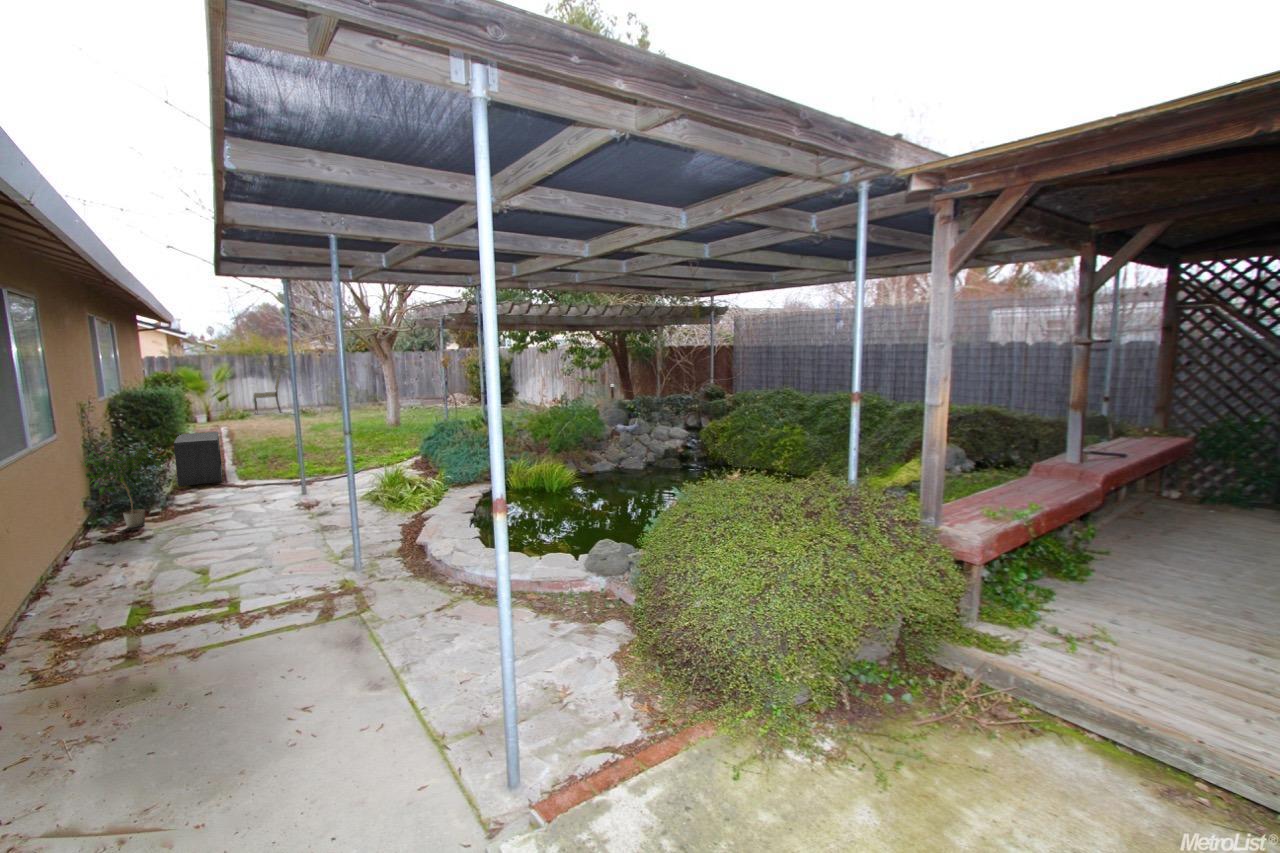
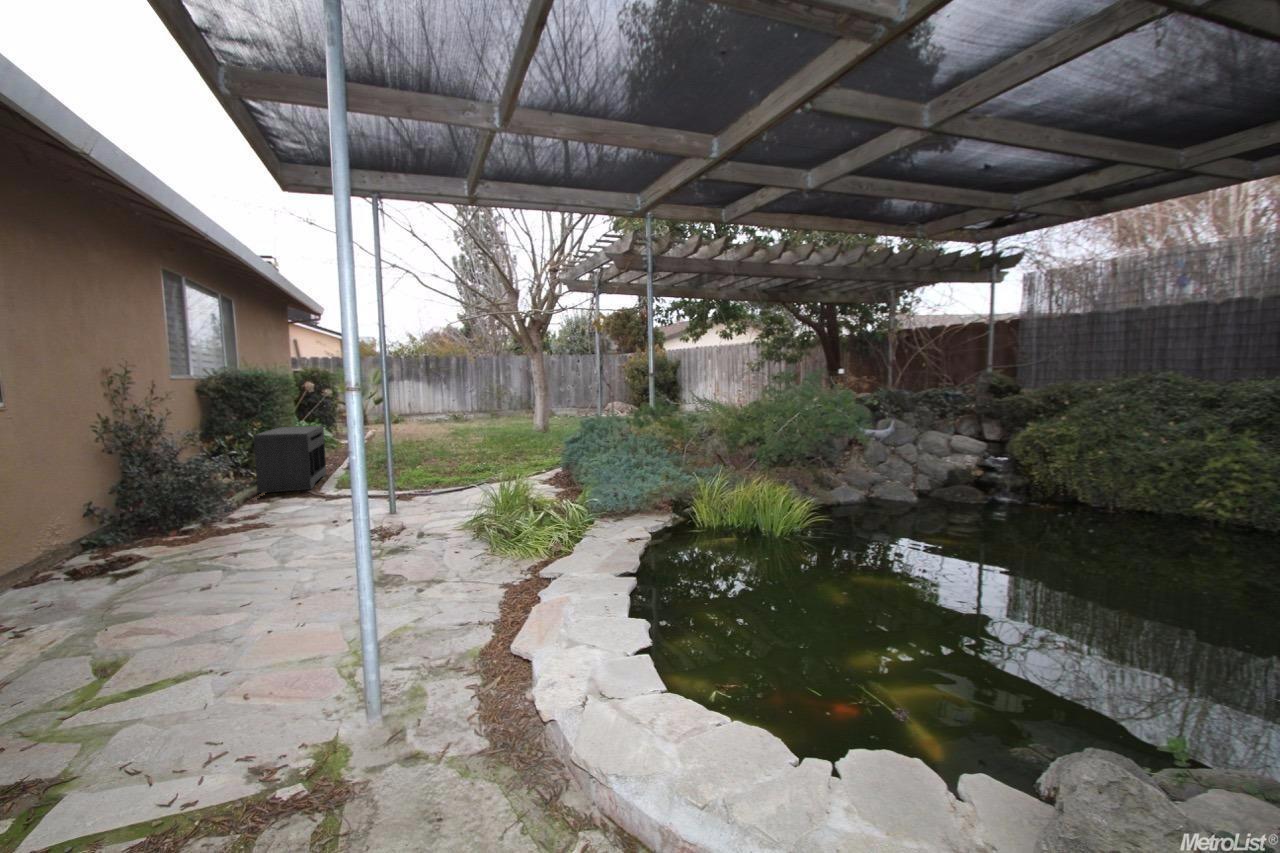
chair: present [254,373,281,413] -> none [411,375,438,419]
potted plant: present [84,447,168,528] -> none [54,430,187,556]

